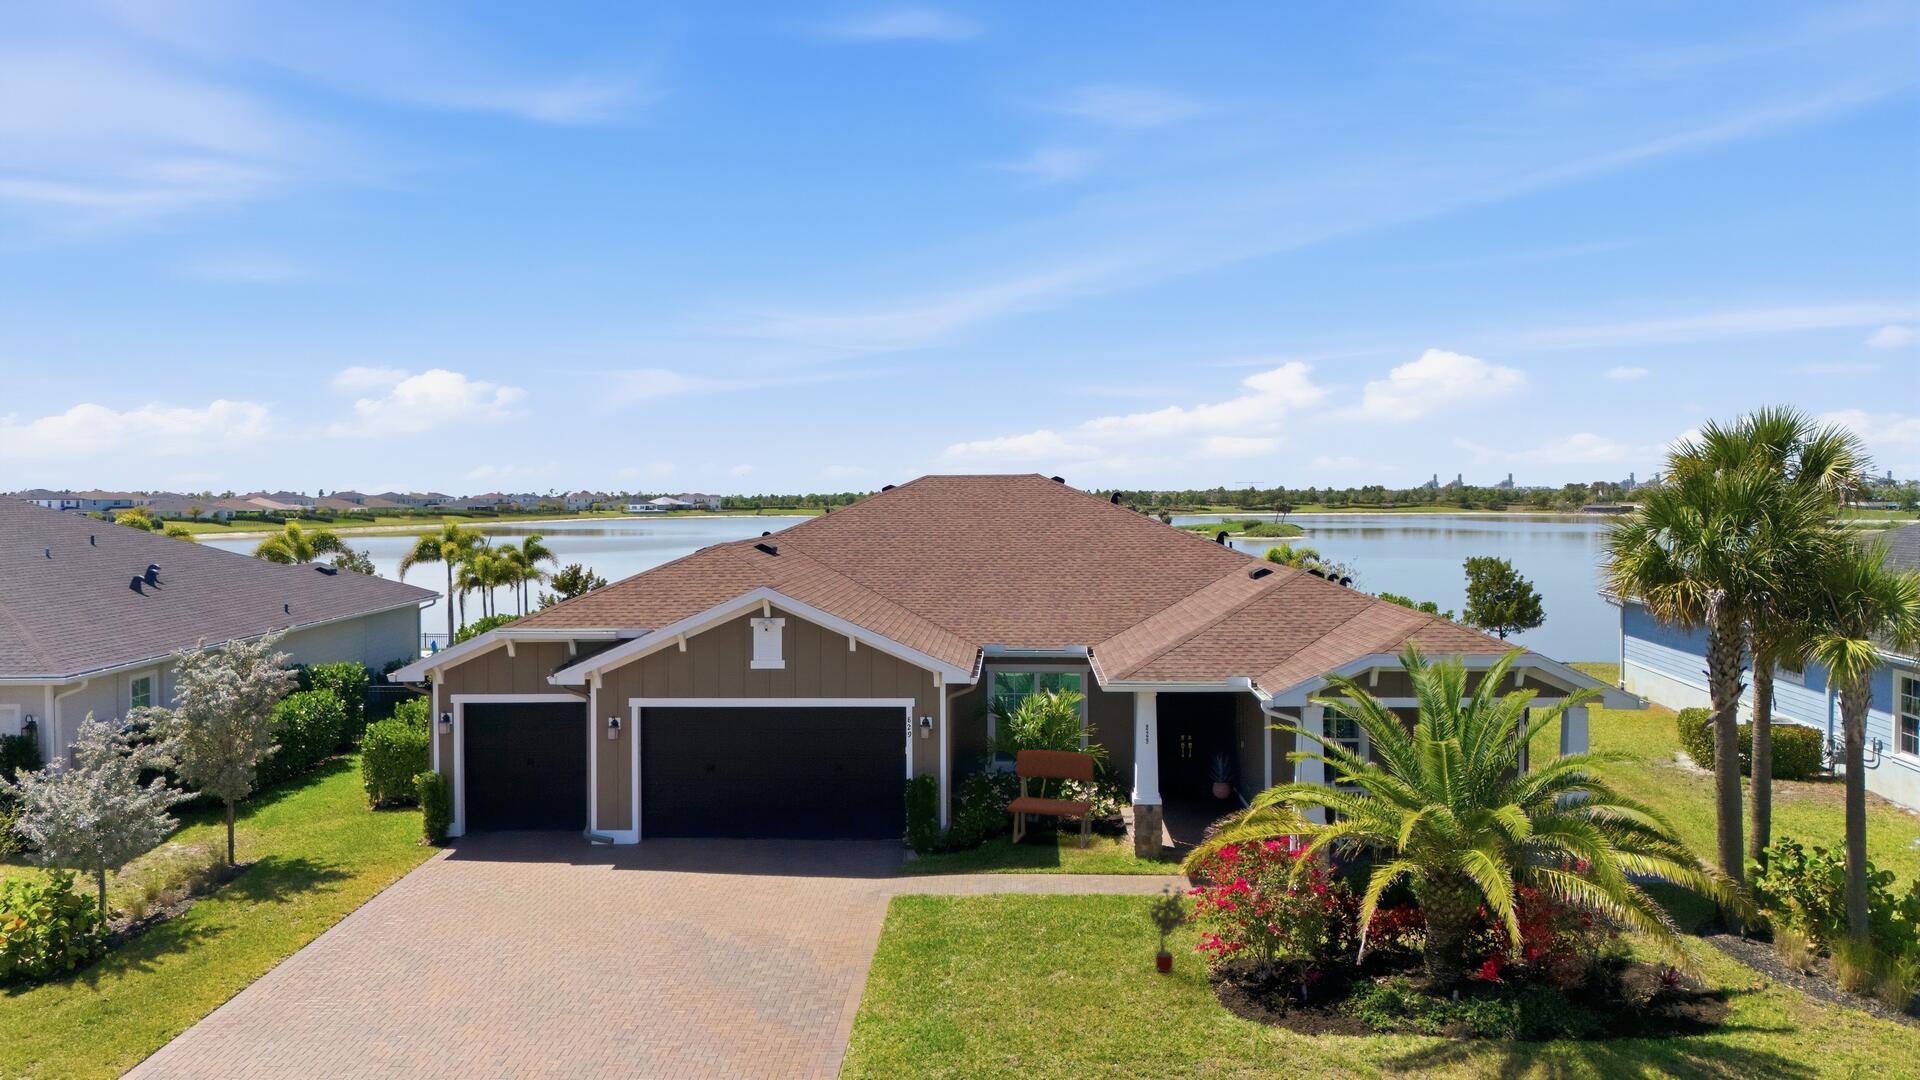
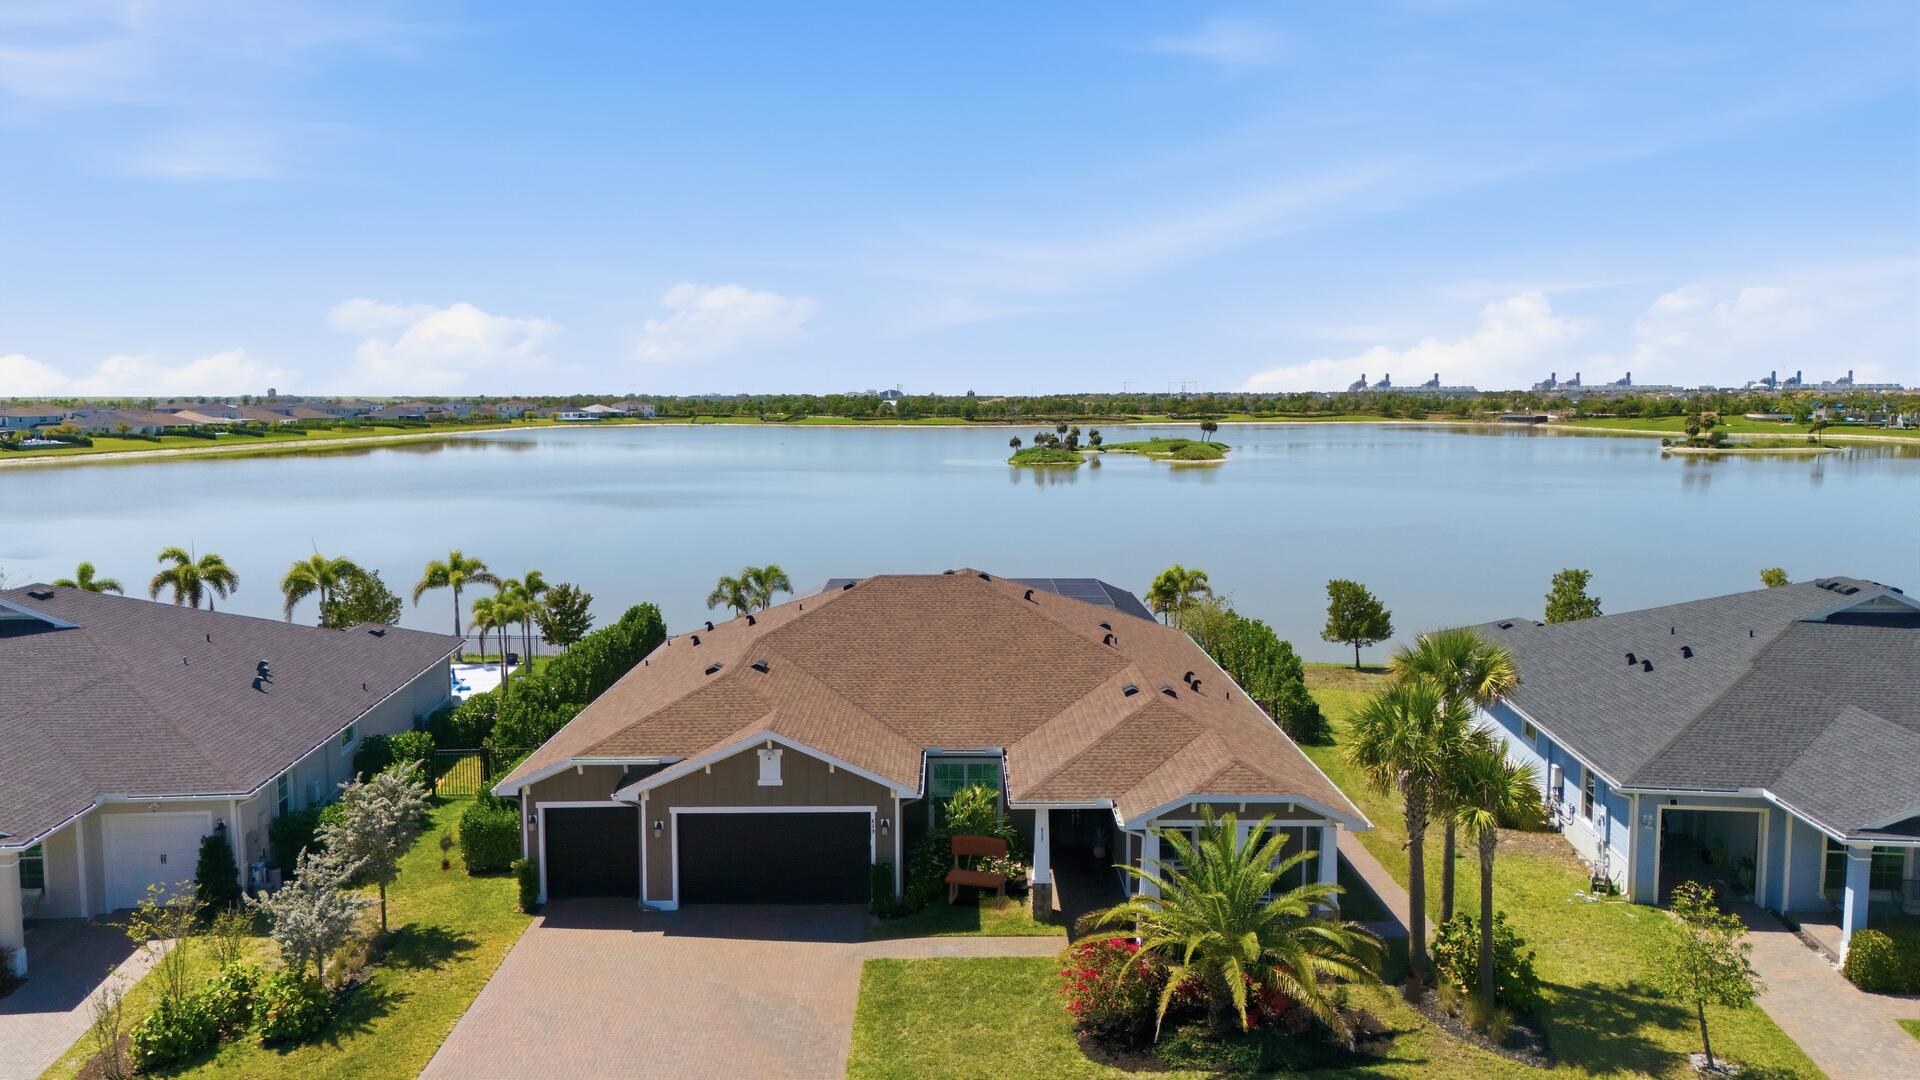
potted tree: present [1150,884,1196,972] -> present [439,829,459,869]
watering can: none [1714,900,1784,958] -> present [1402,967,1442,1003]

